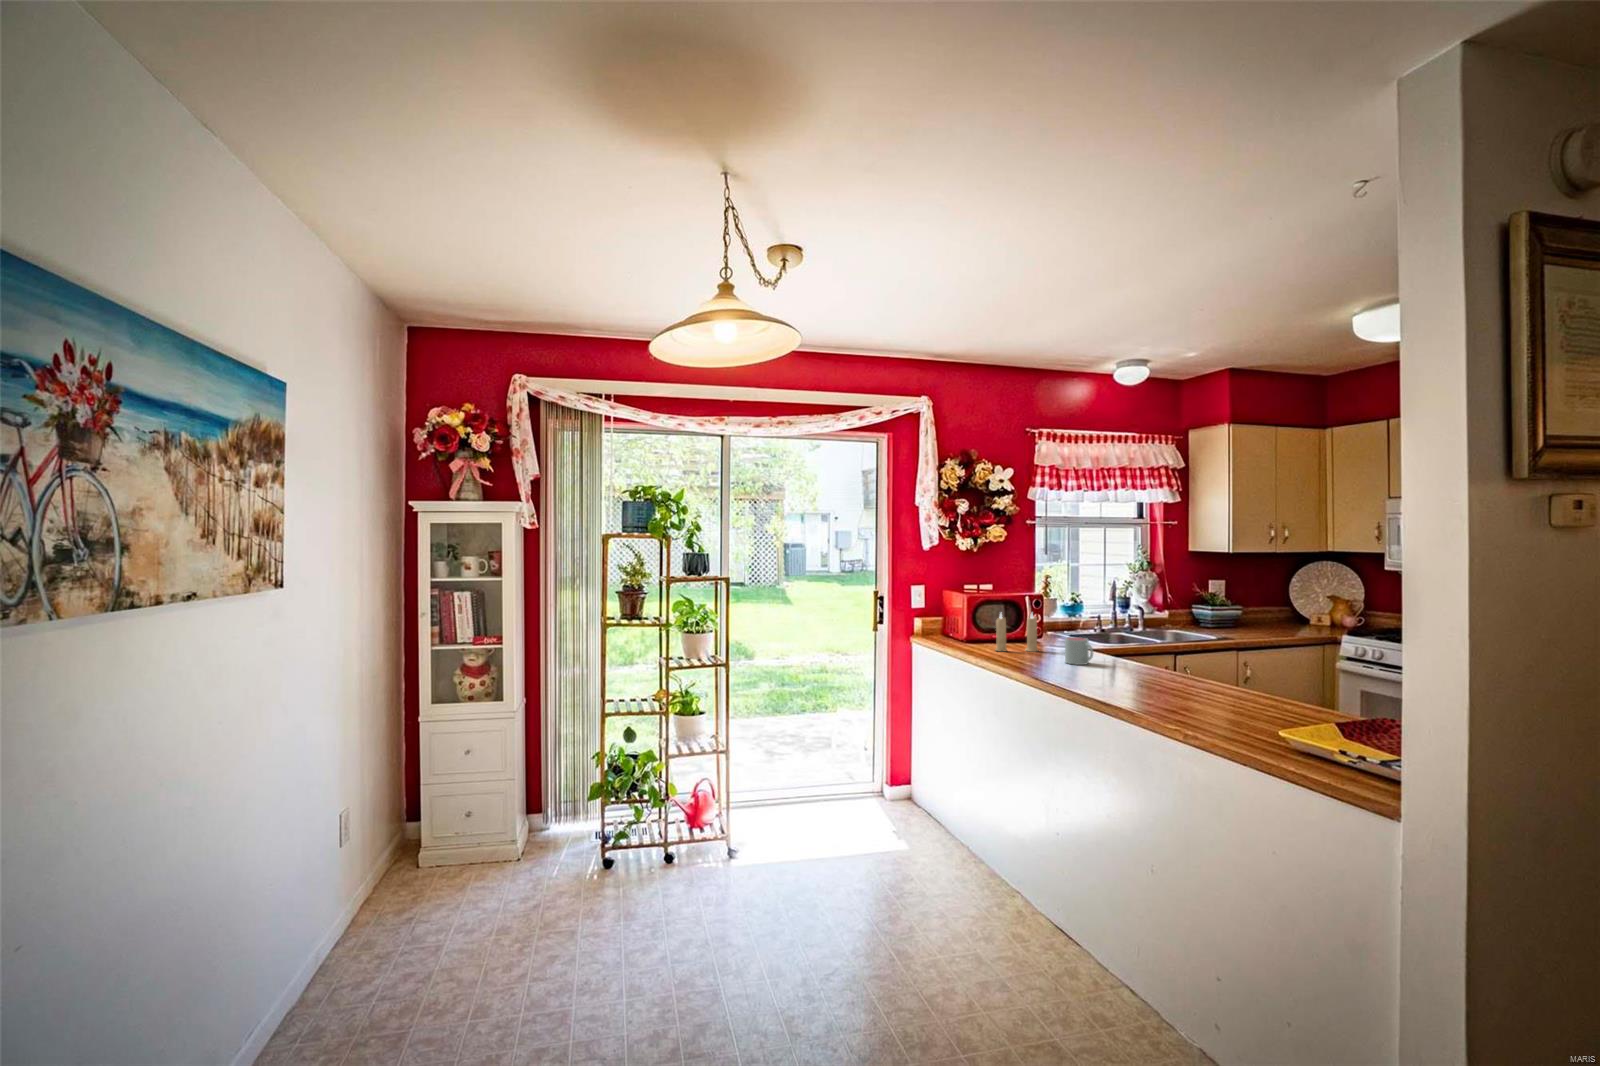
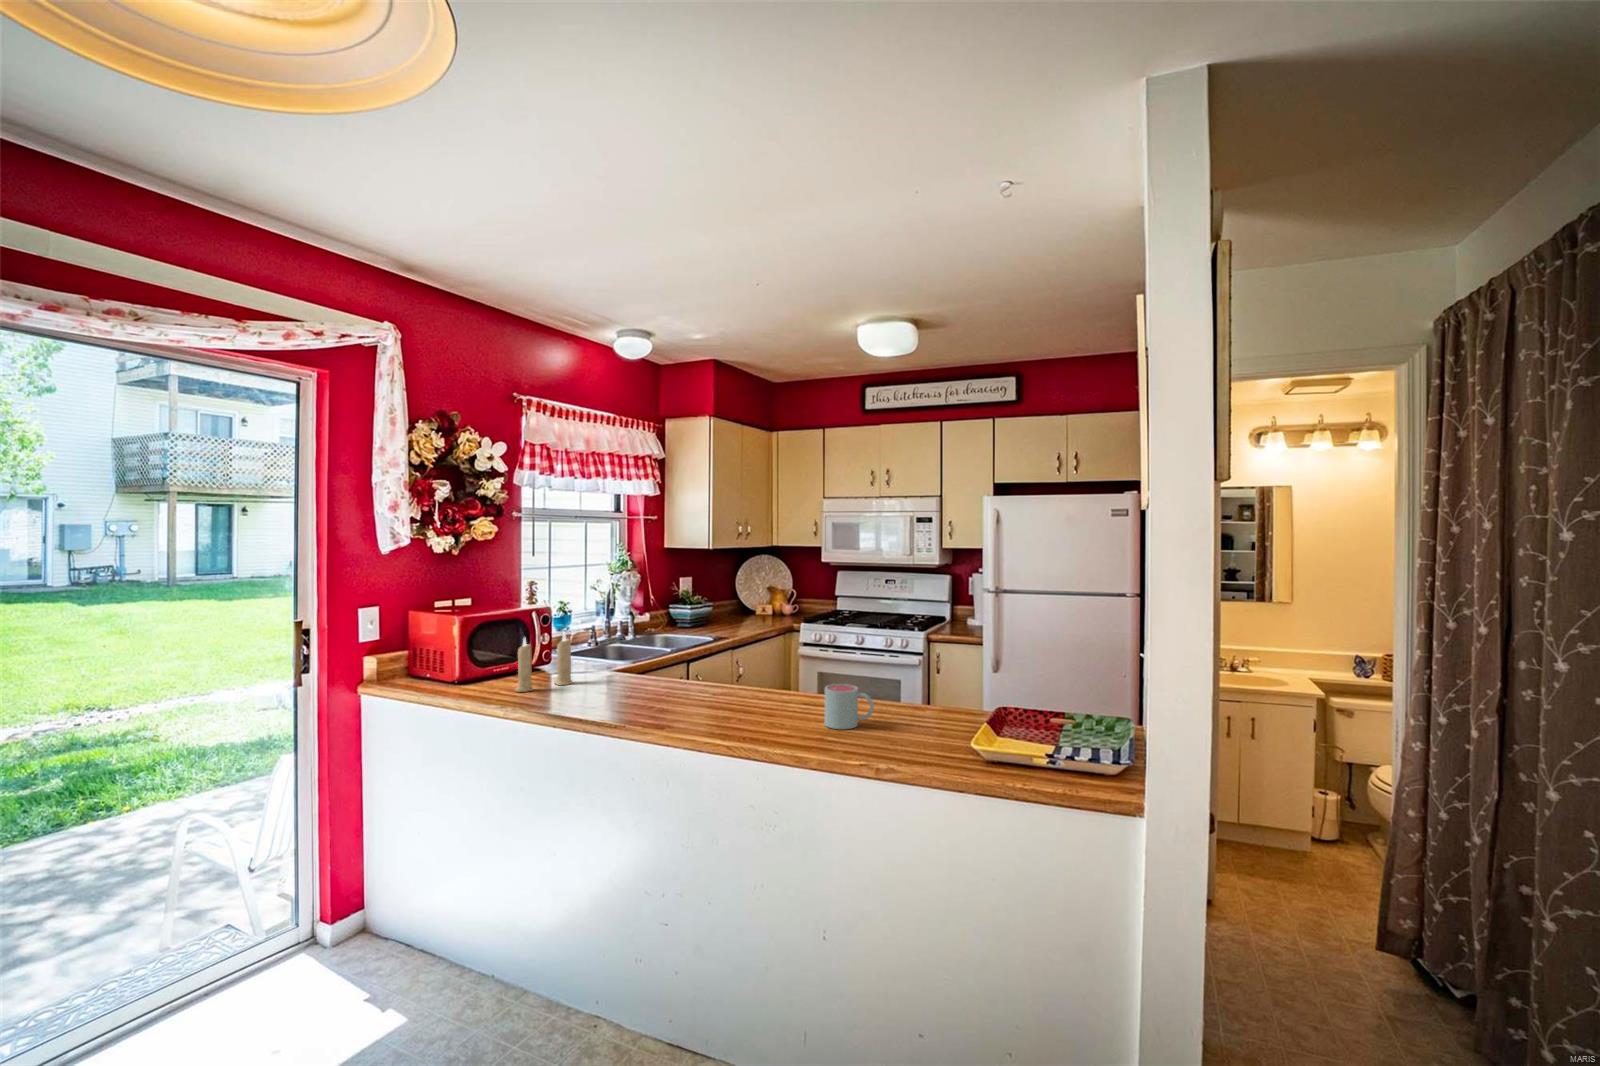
mug: present [1065,637,1093,665] -> present [824,684,874,729]

